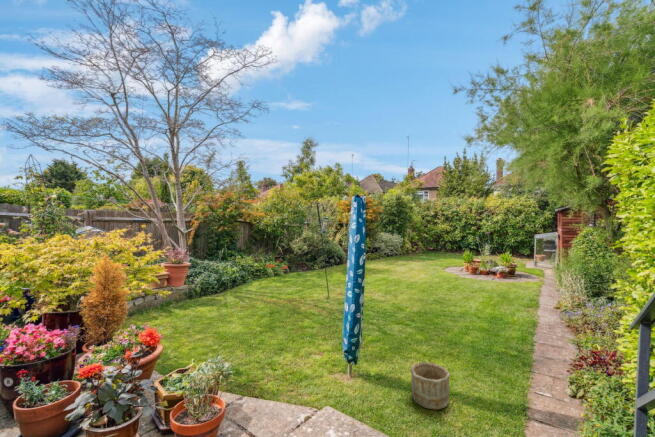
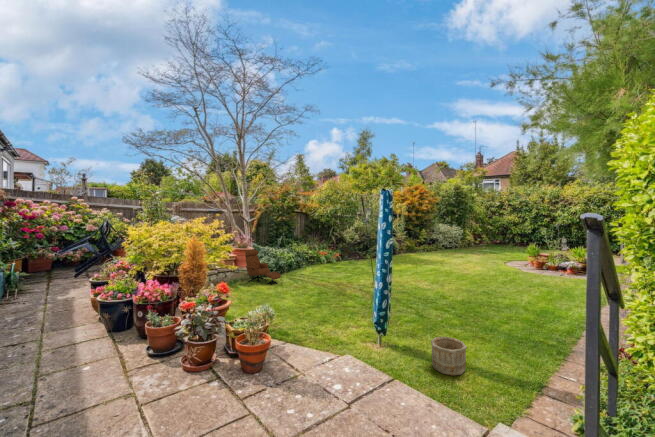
armchair: none [180,266,224,306] -> present [245,250,281,285]

